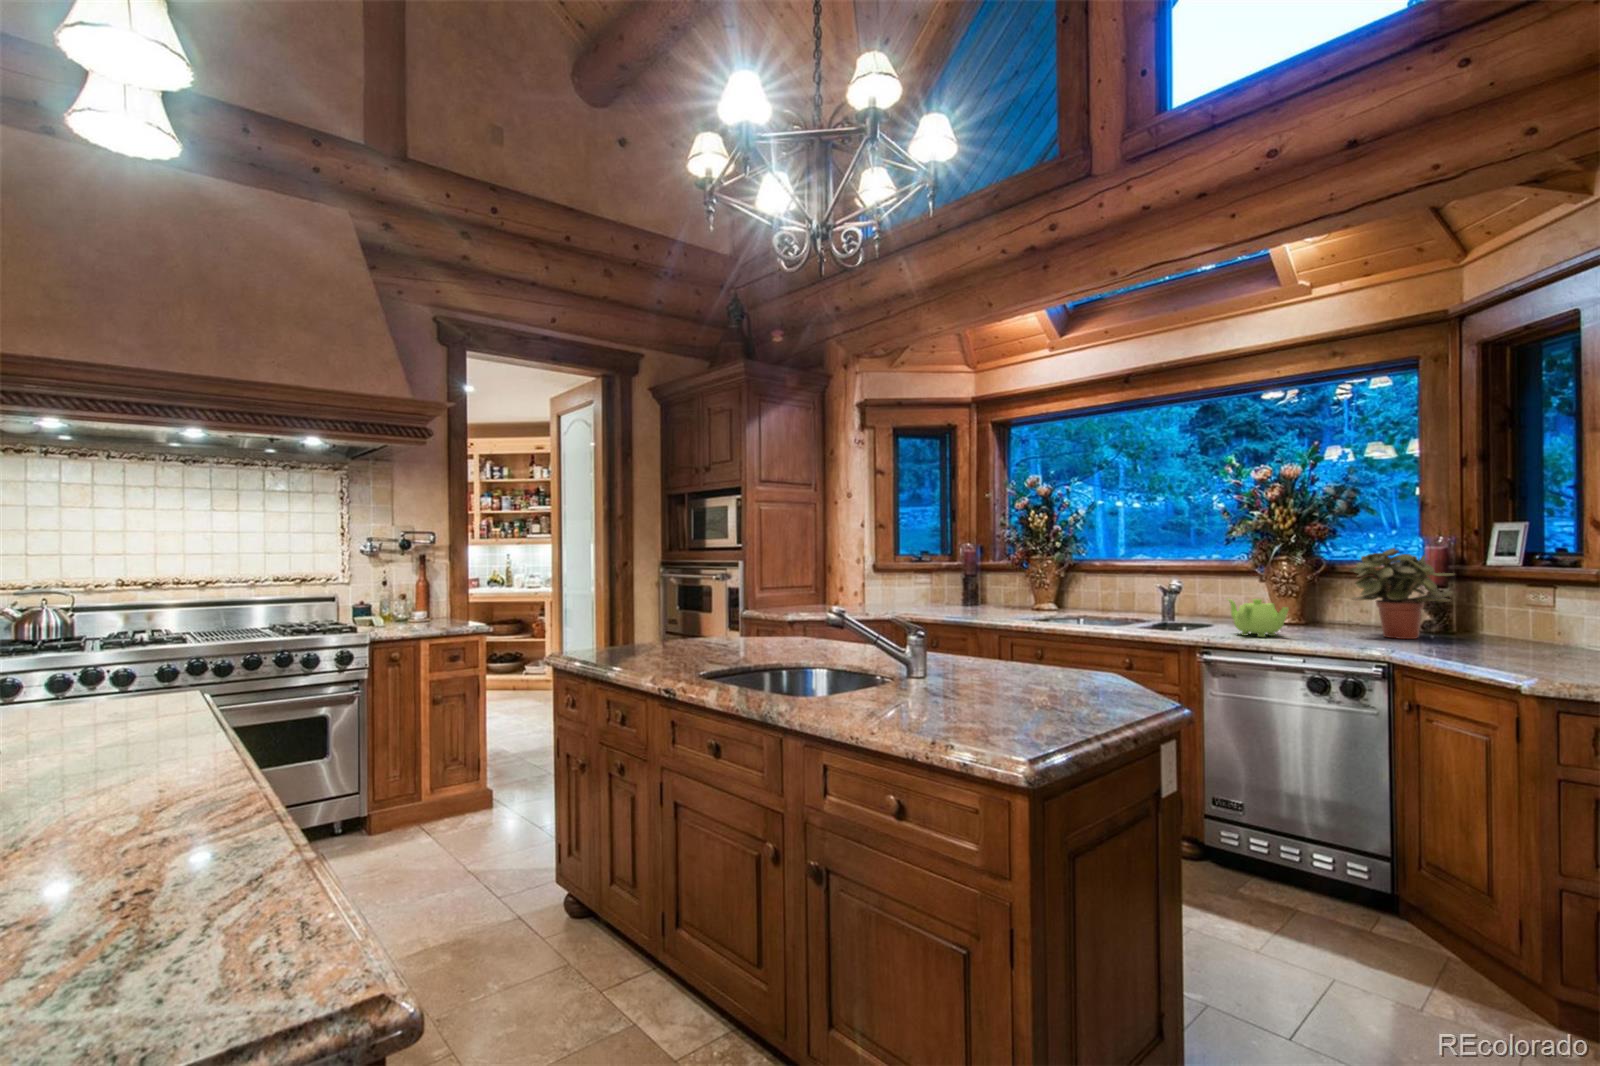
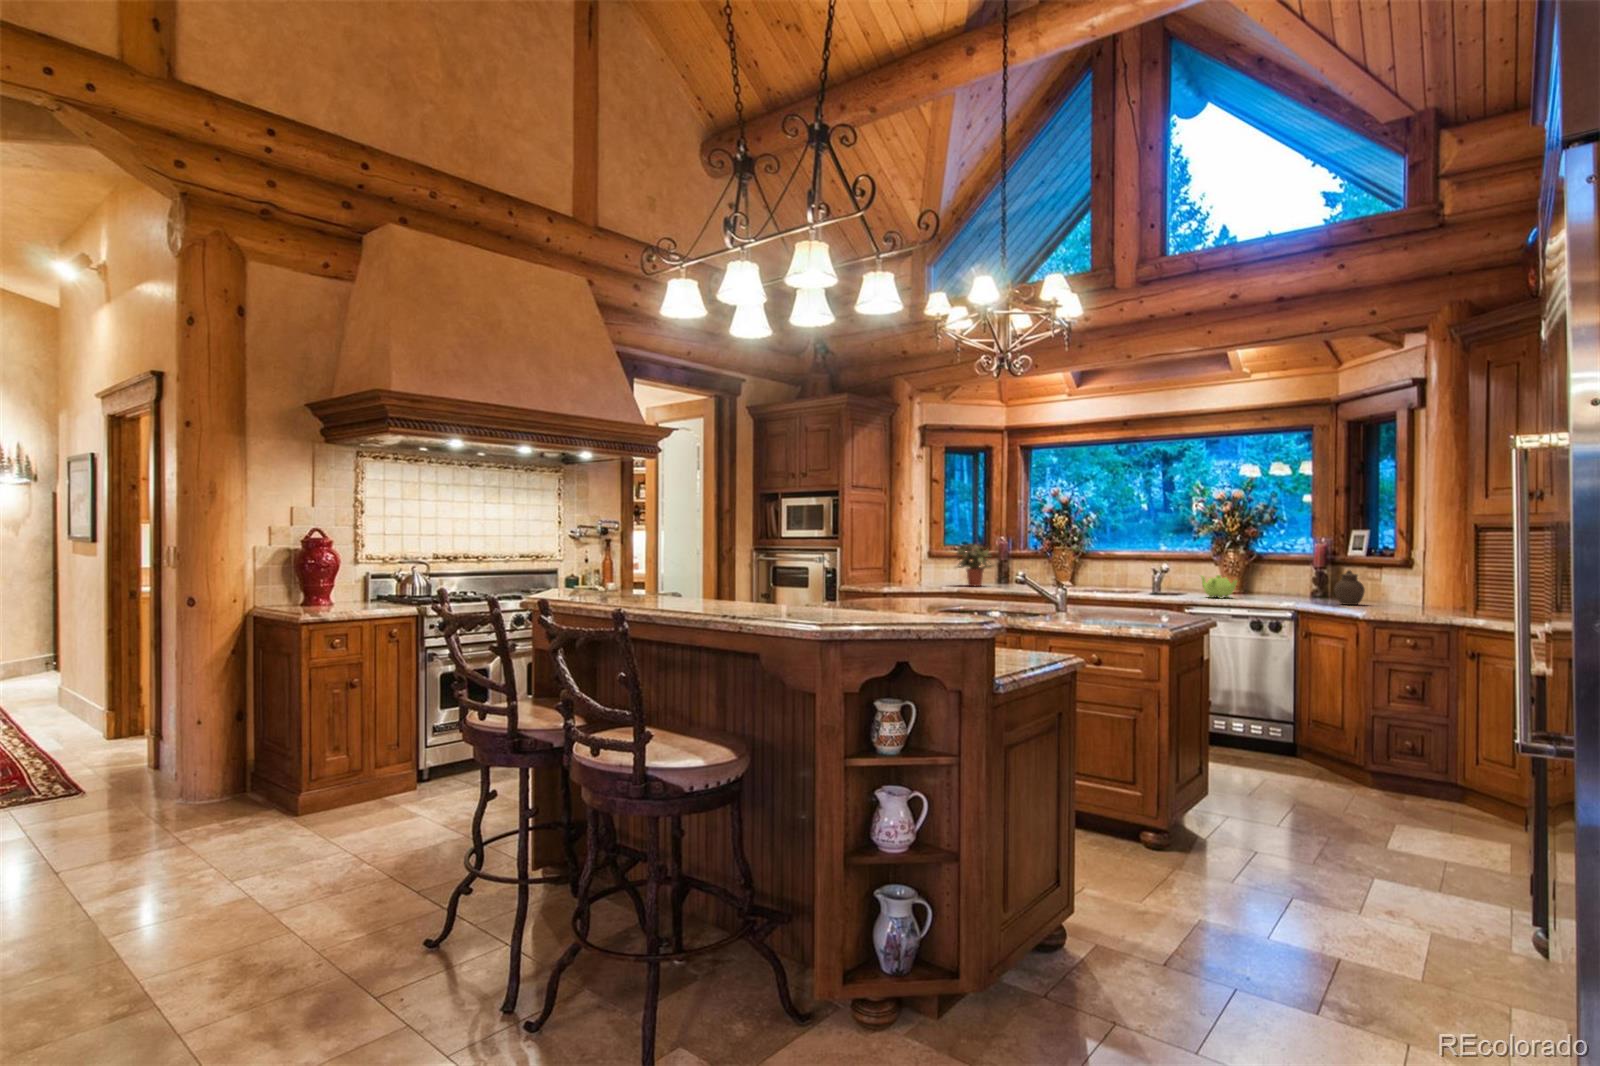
potted plant: present [1348,548,1454,639] -> present [957,544,994,586]
jar: none [1467,595,1528,658] -> present [1334,571,1365,605]

